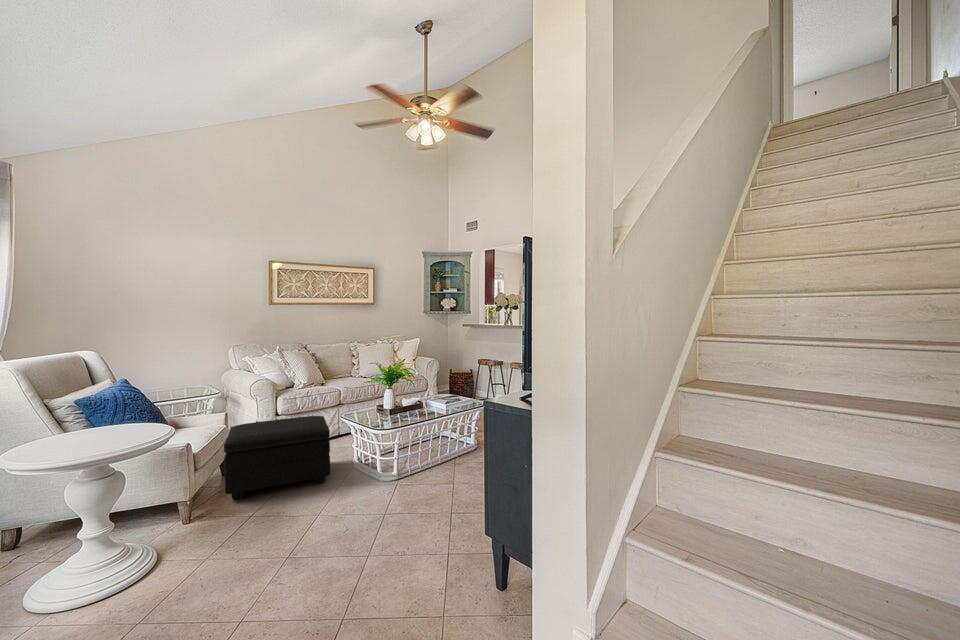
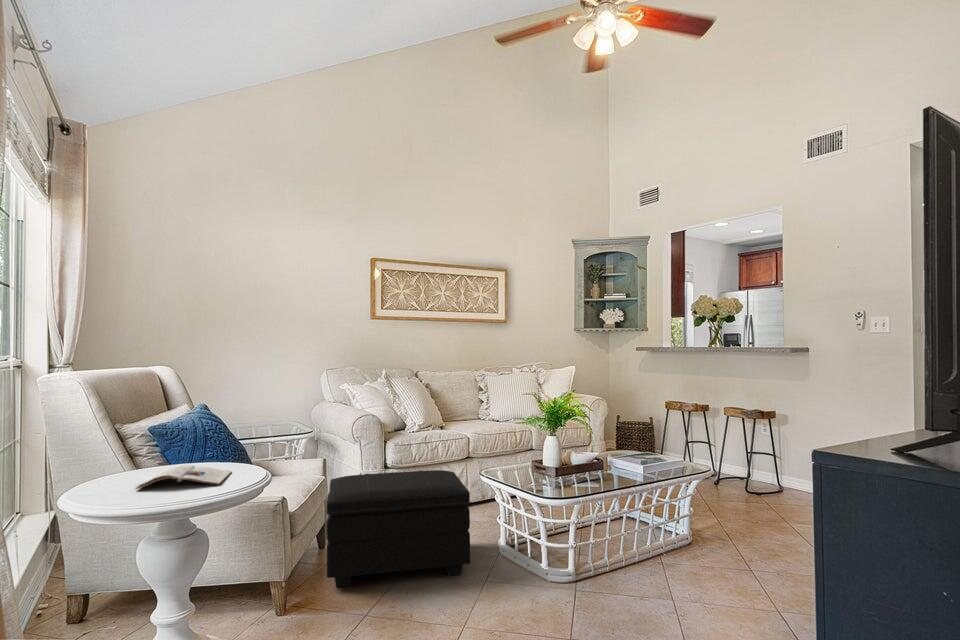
magazine: none [59,429,142,451] -> present [135,464,232,489]

